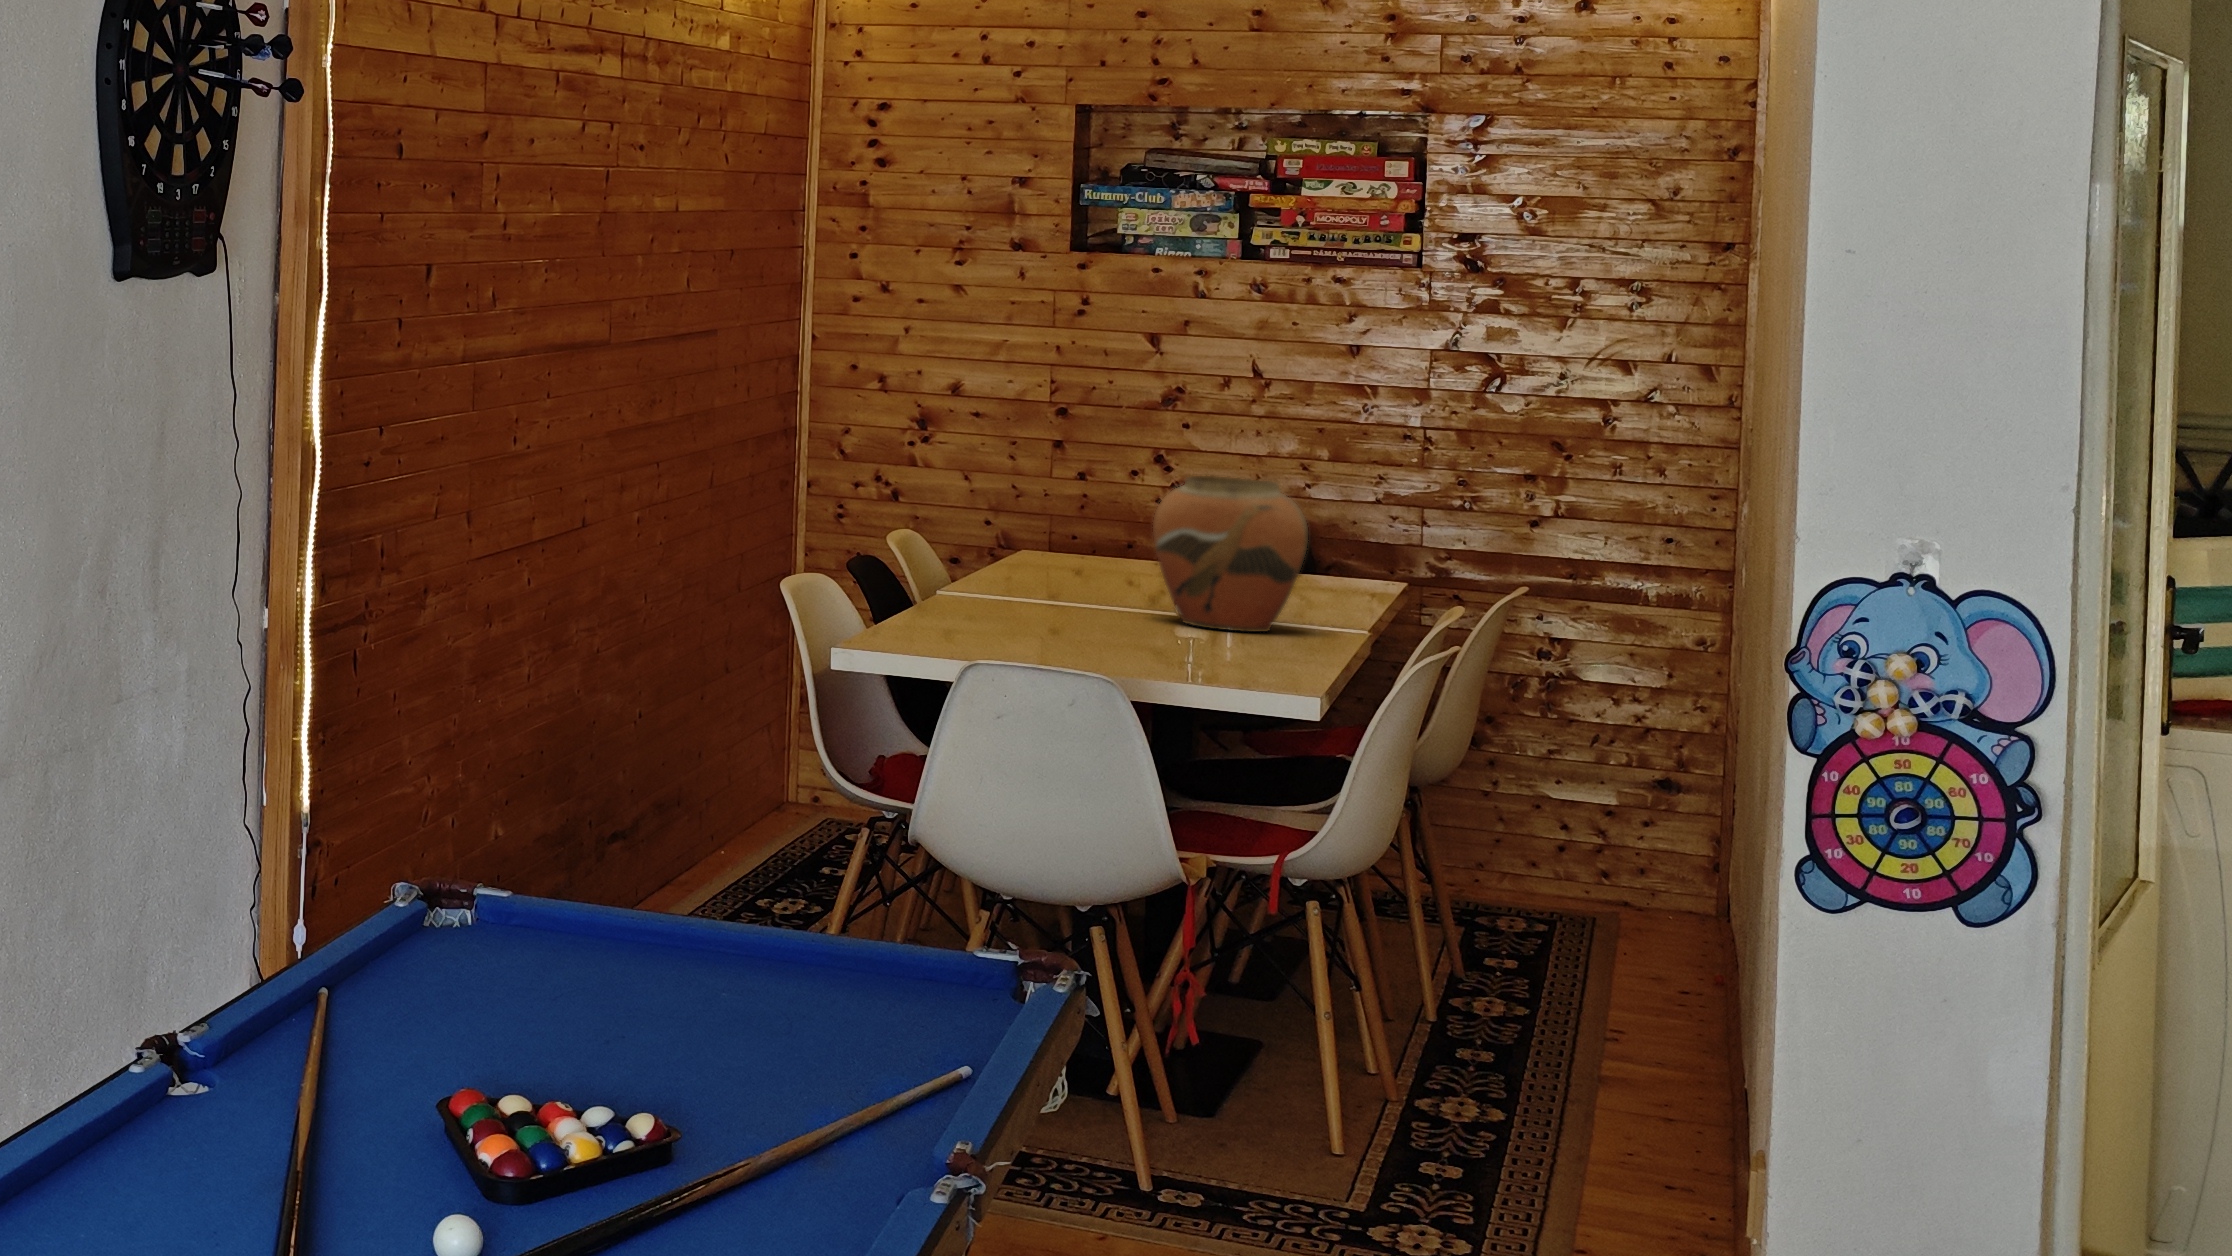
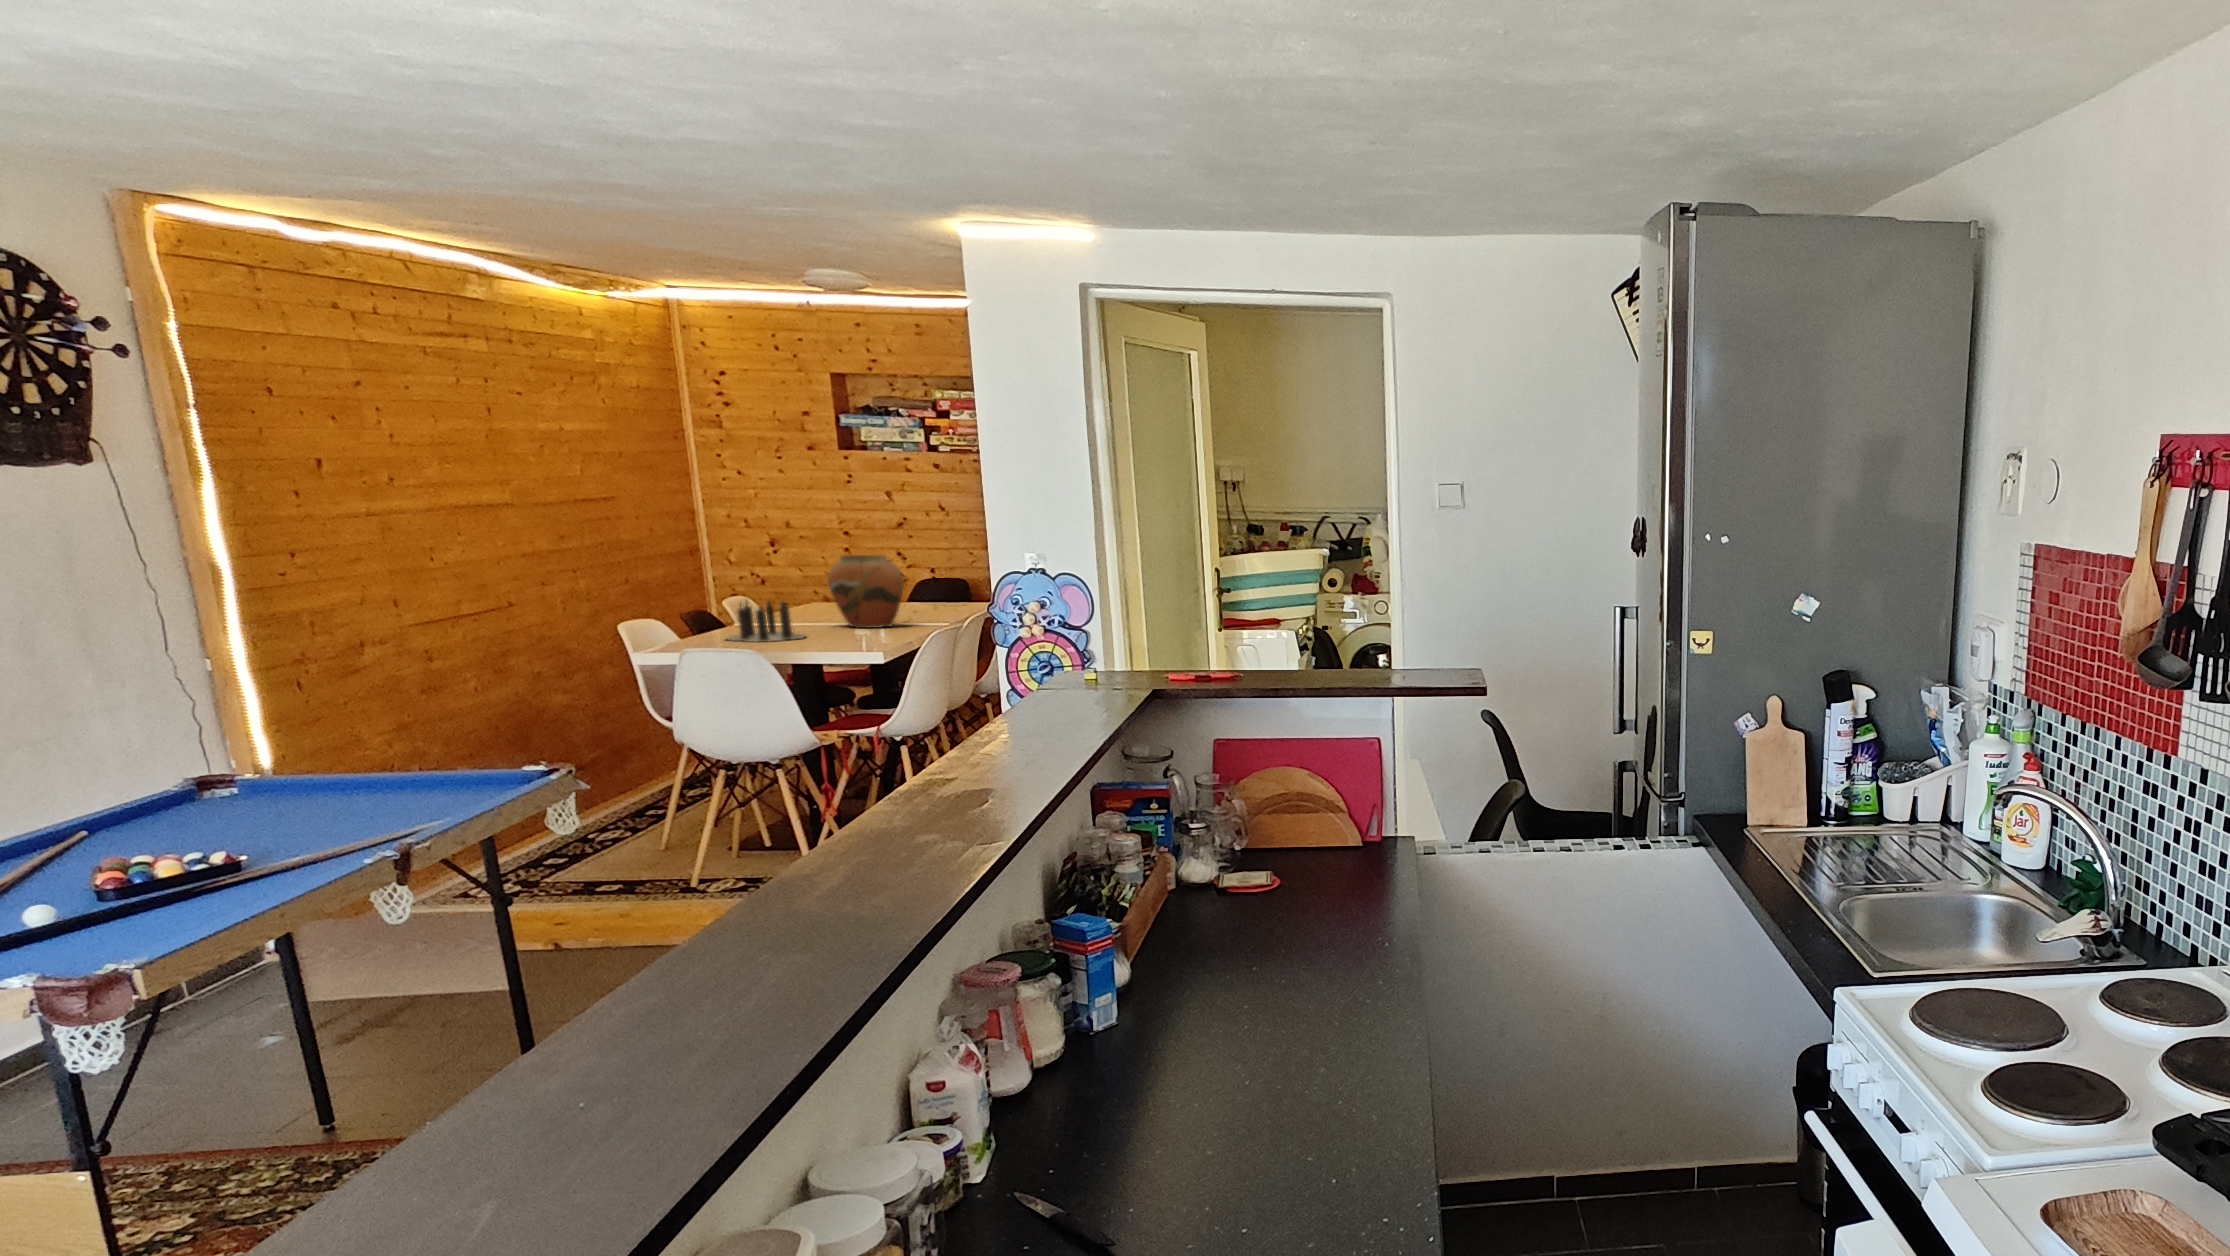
candle: none [987,556,1171,652] -> present [729,601,805,642]

